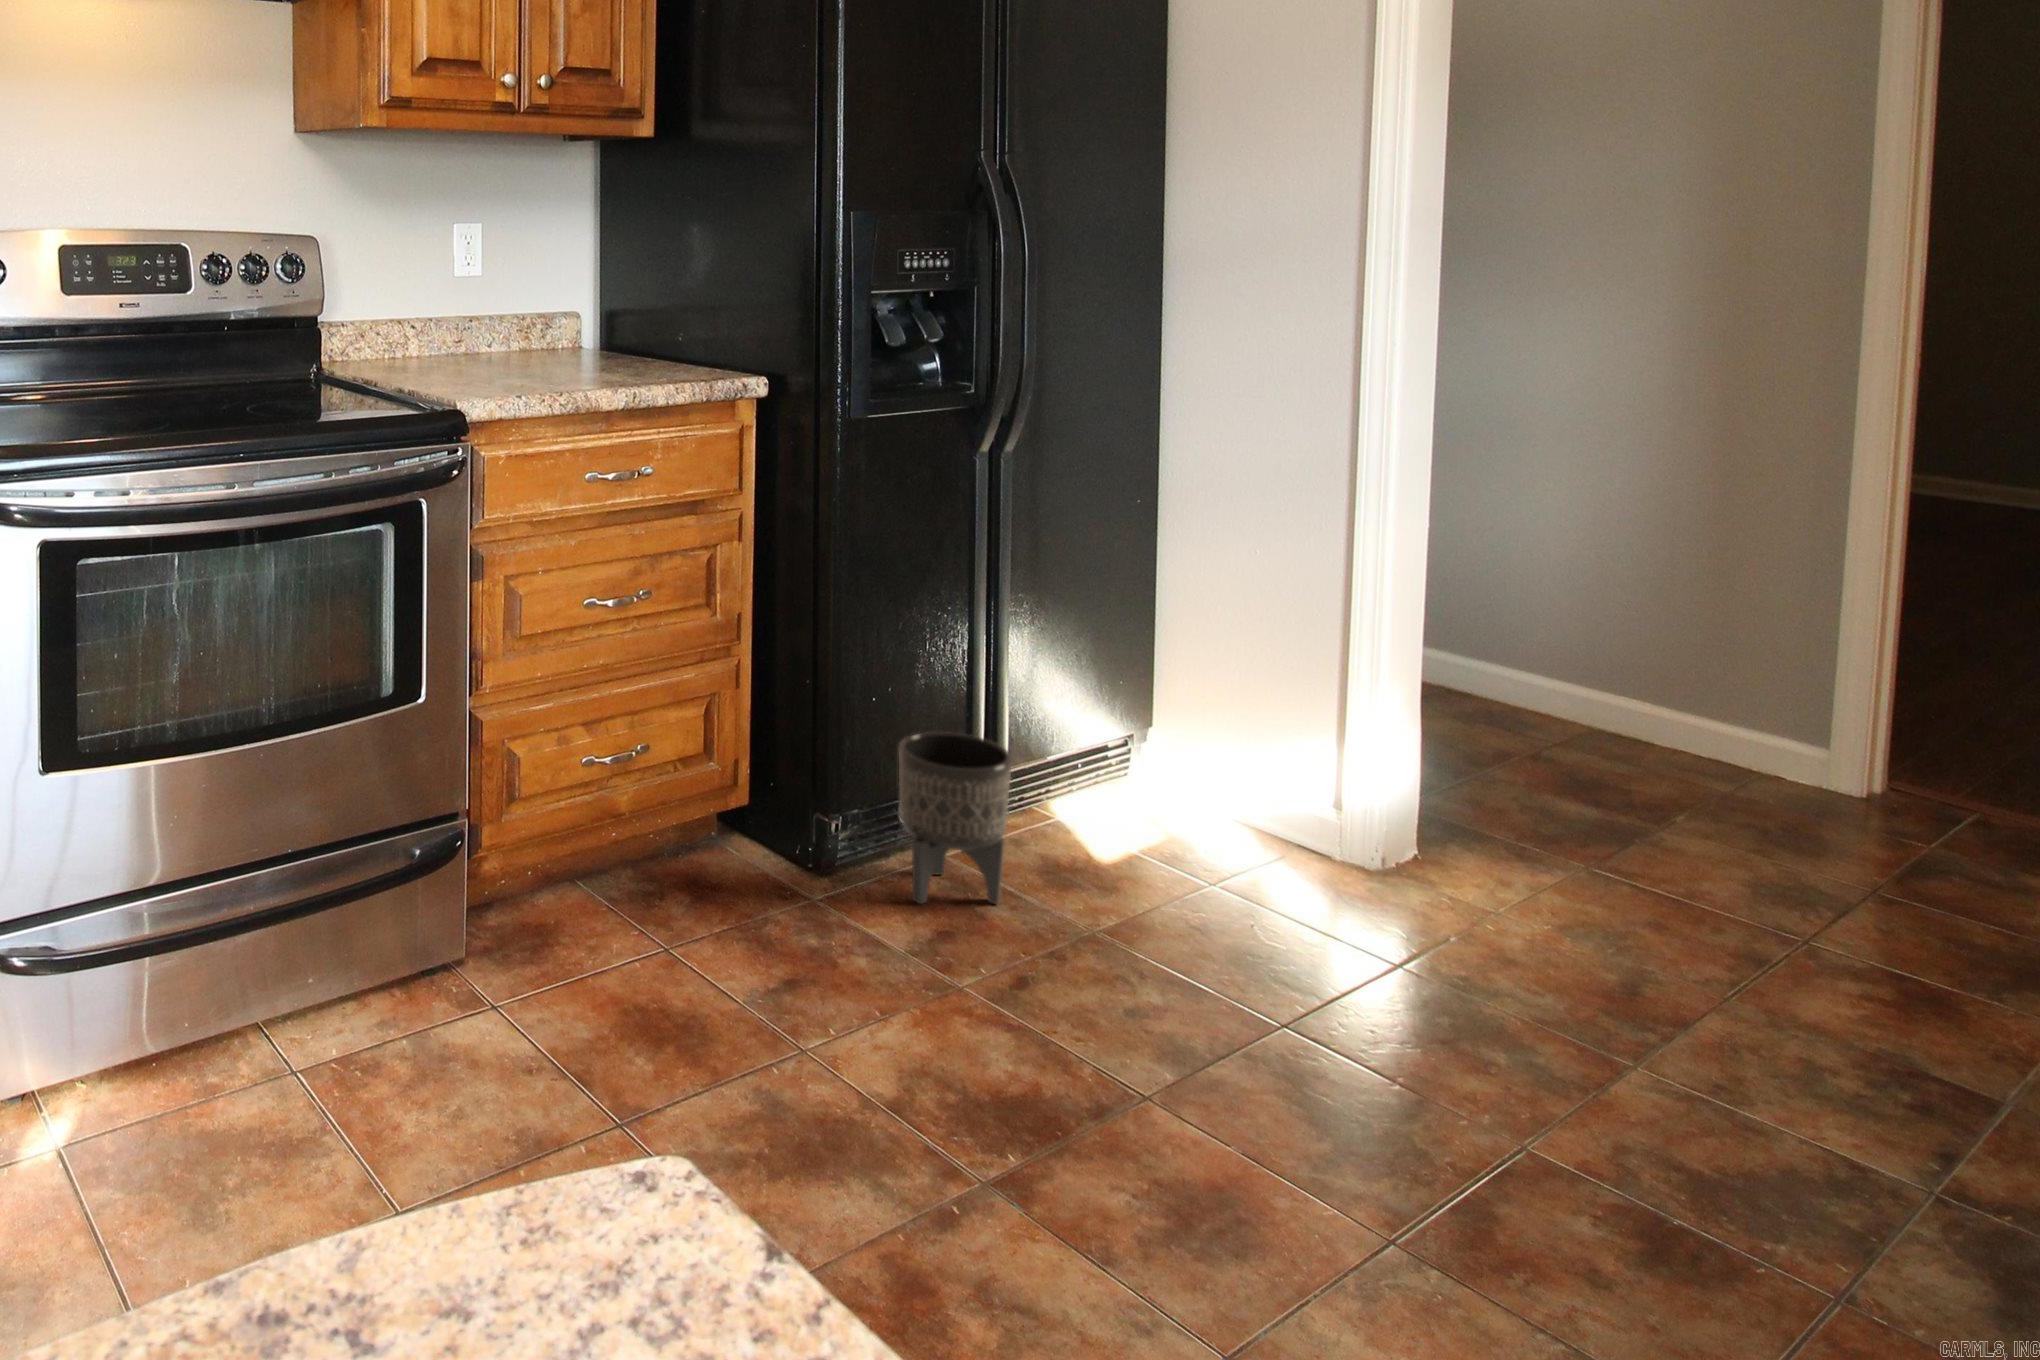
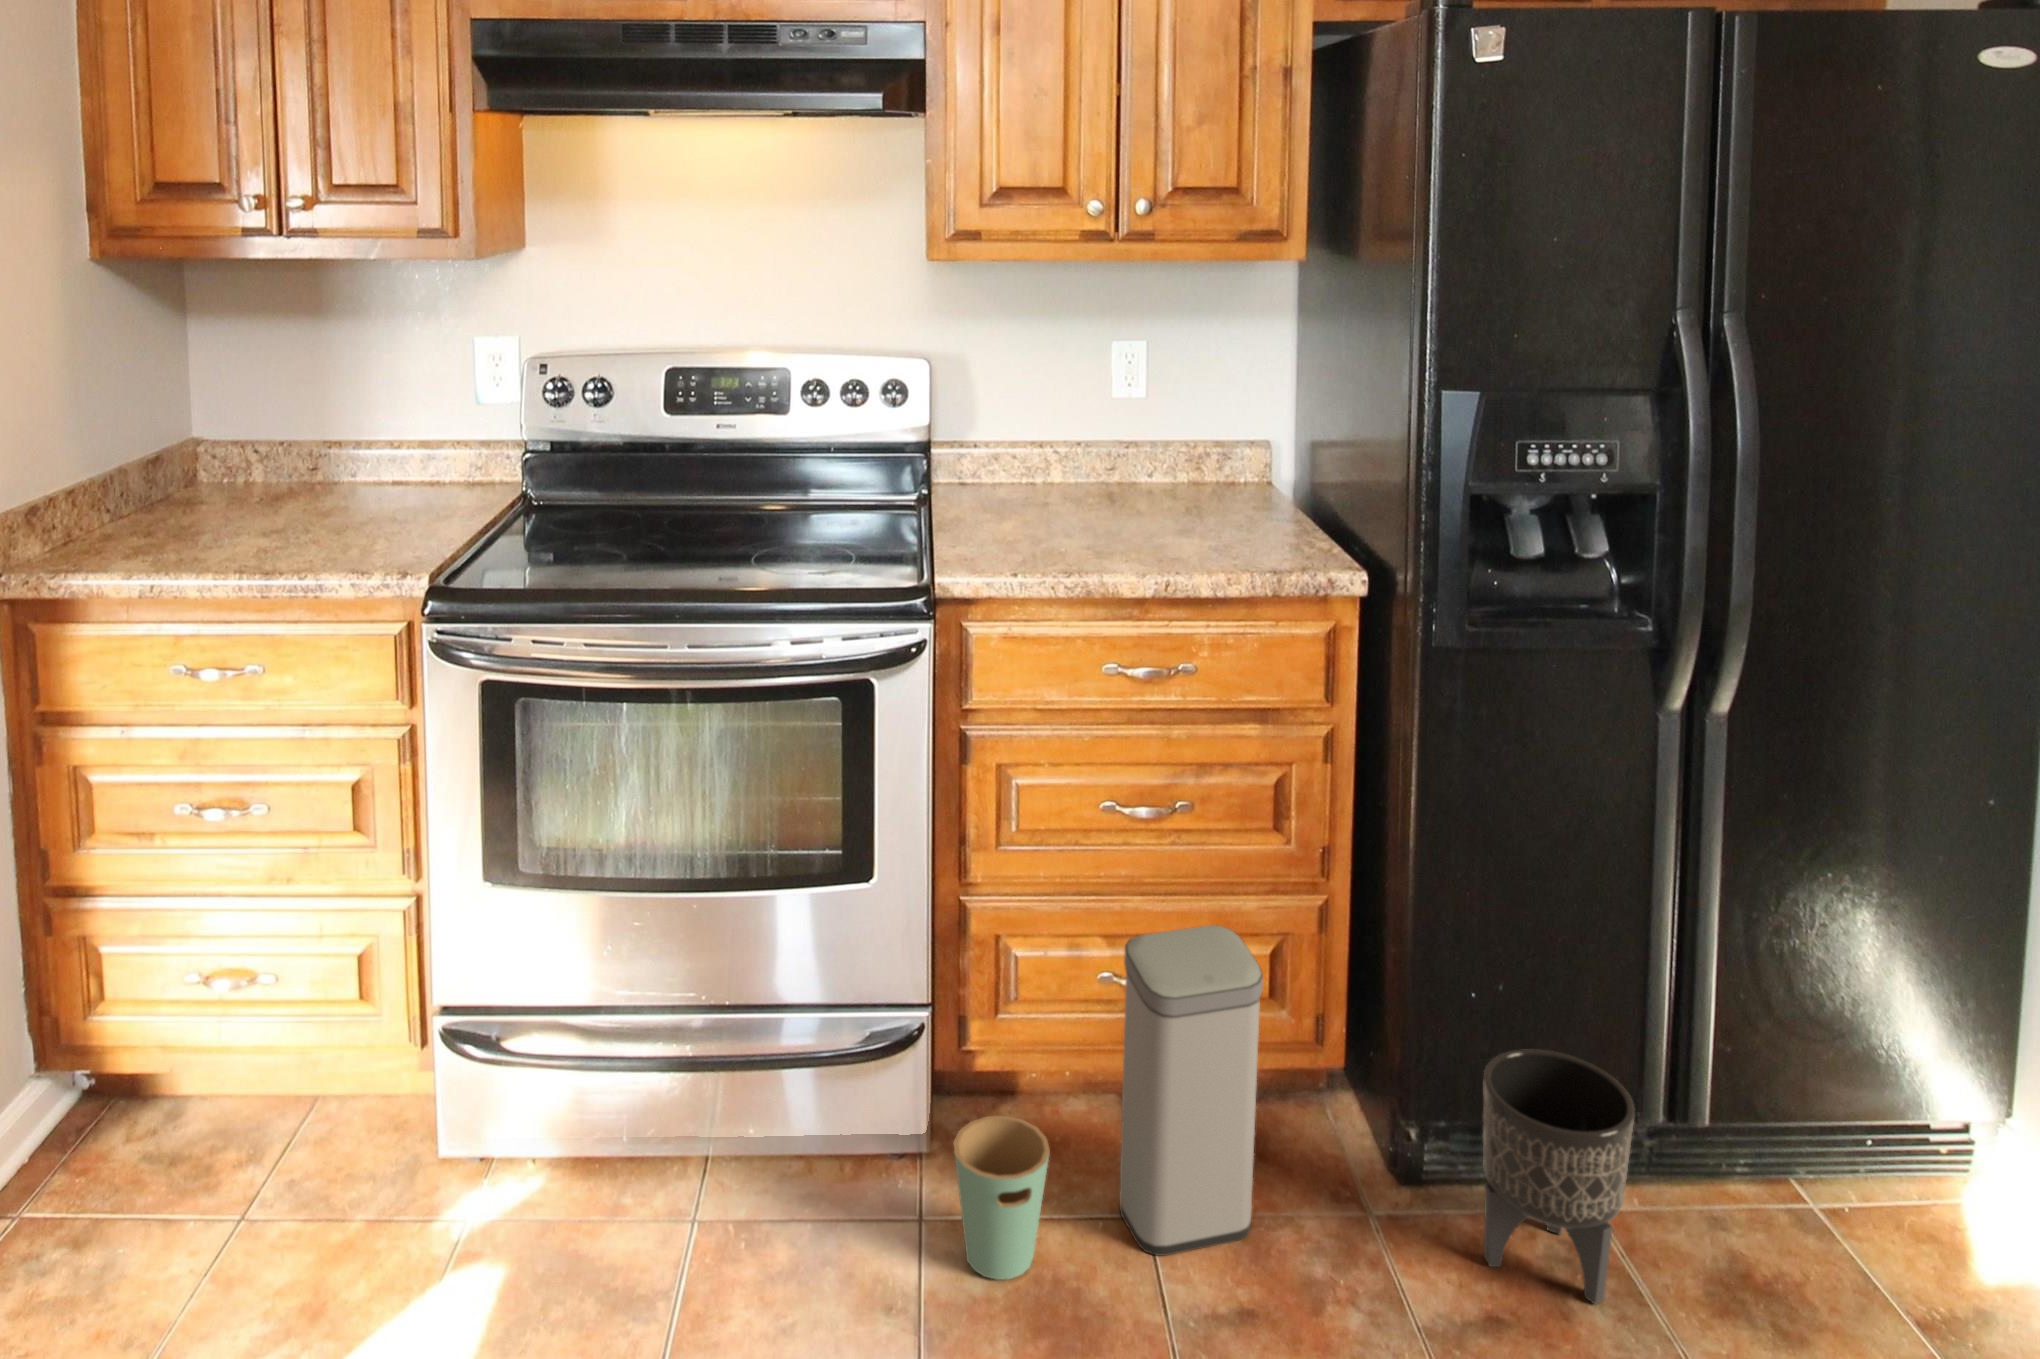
trash can: none [548,682,761,1021] -> present [953,925,1263,1280]

